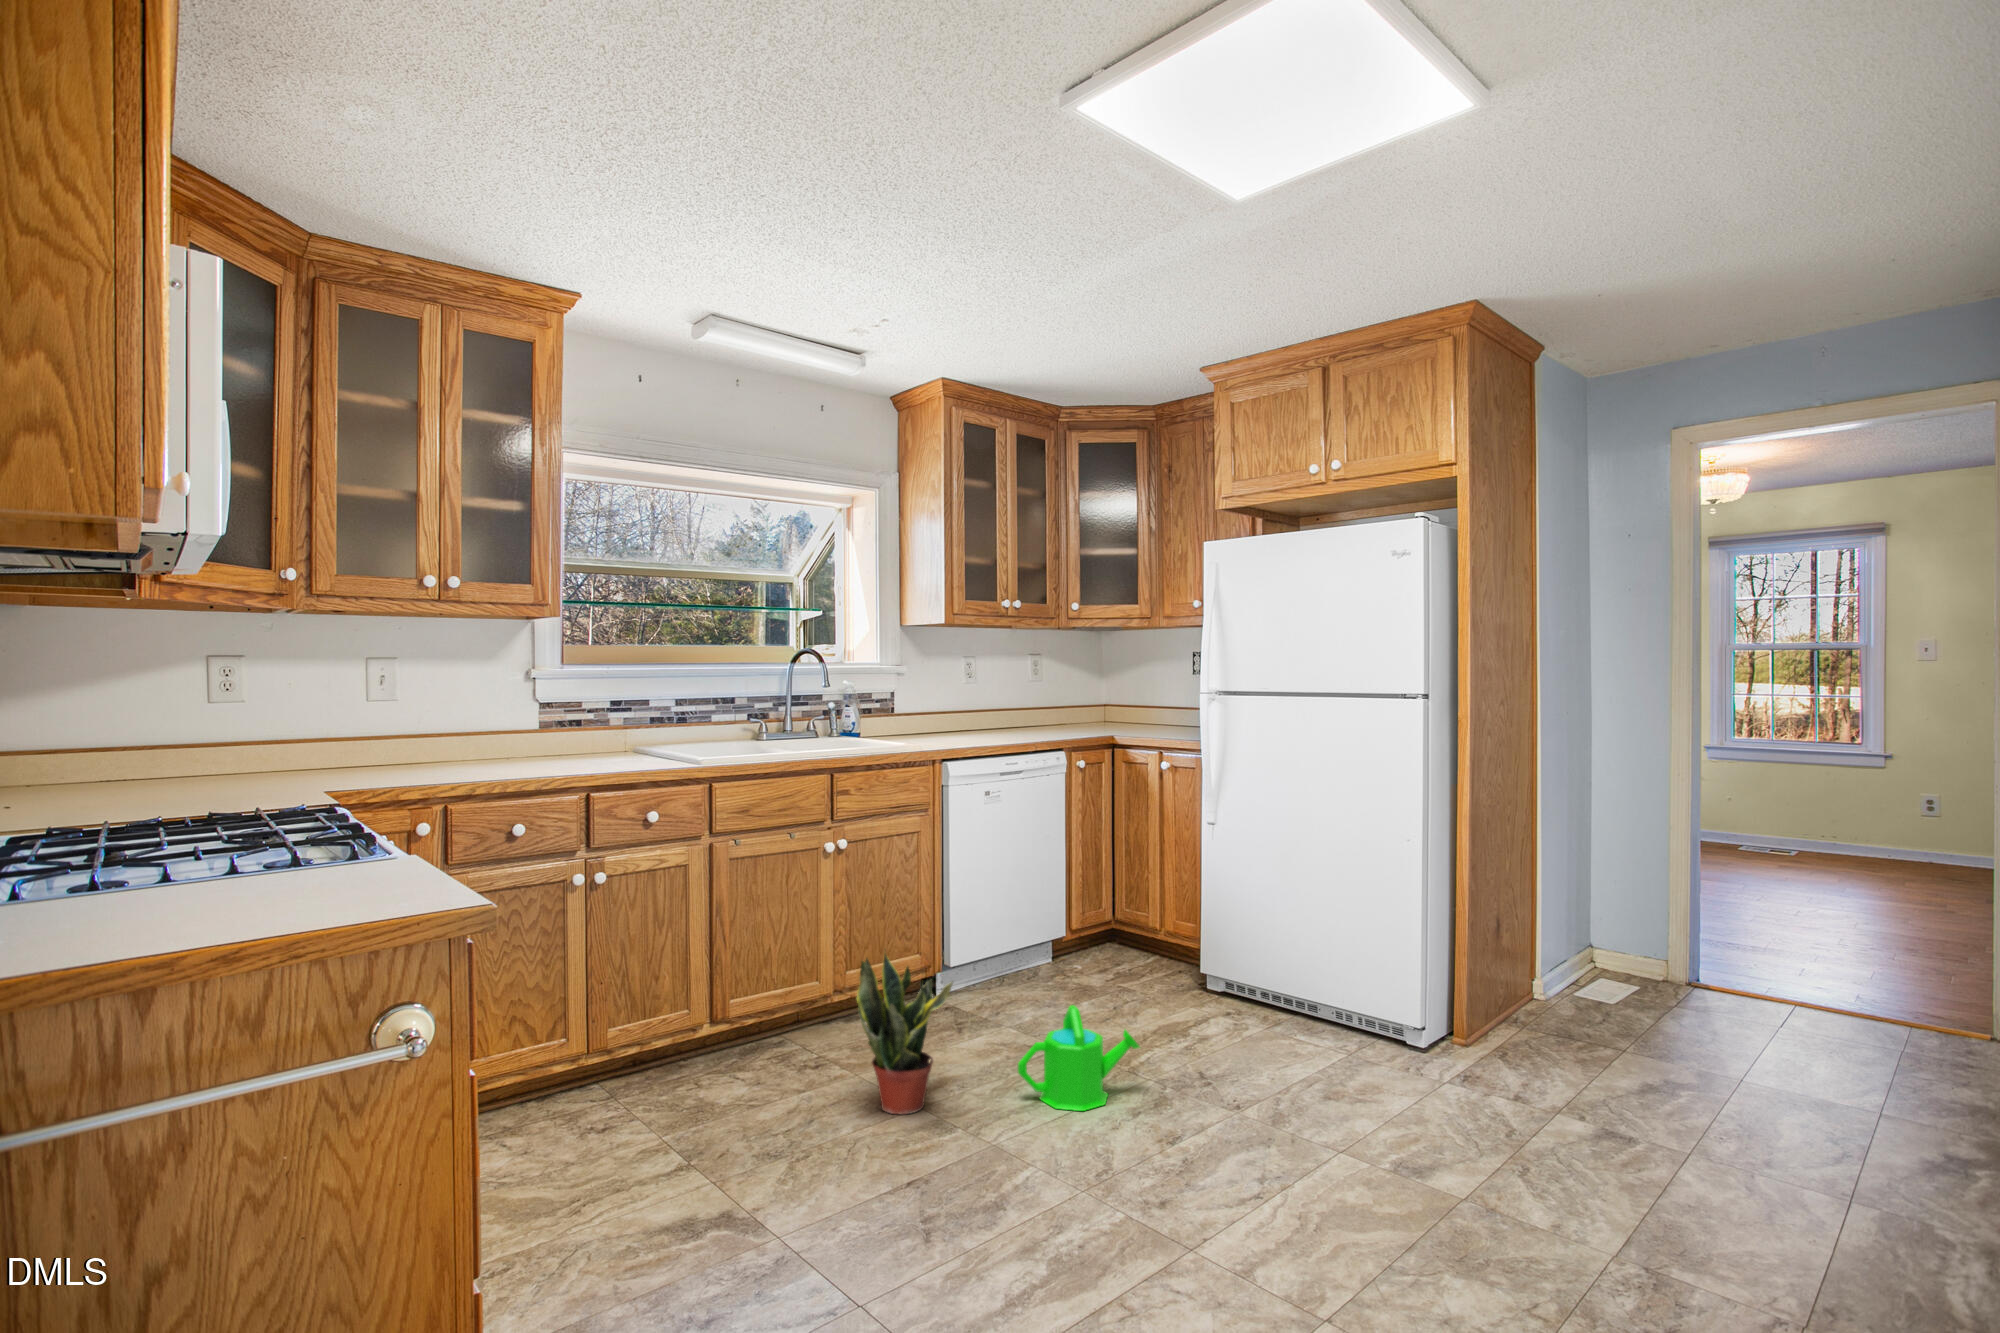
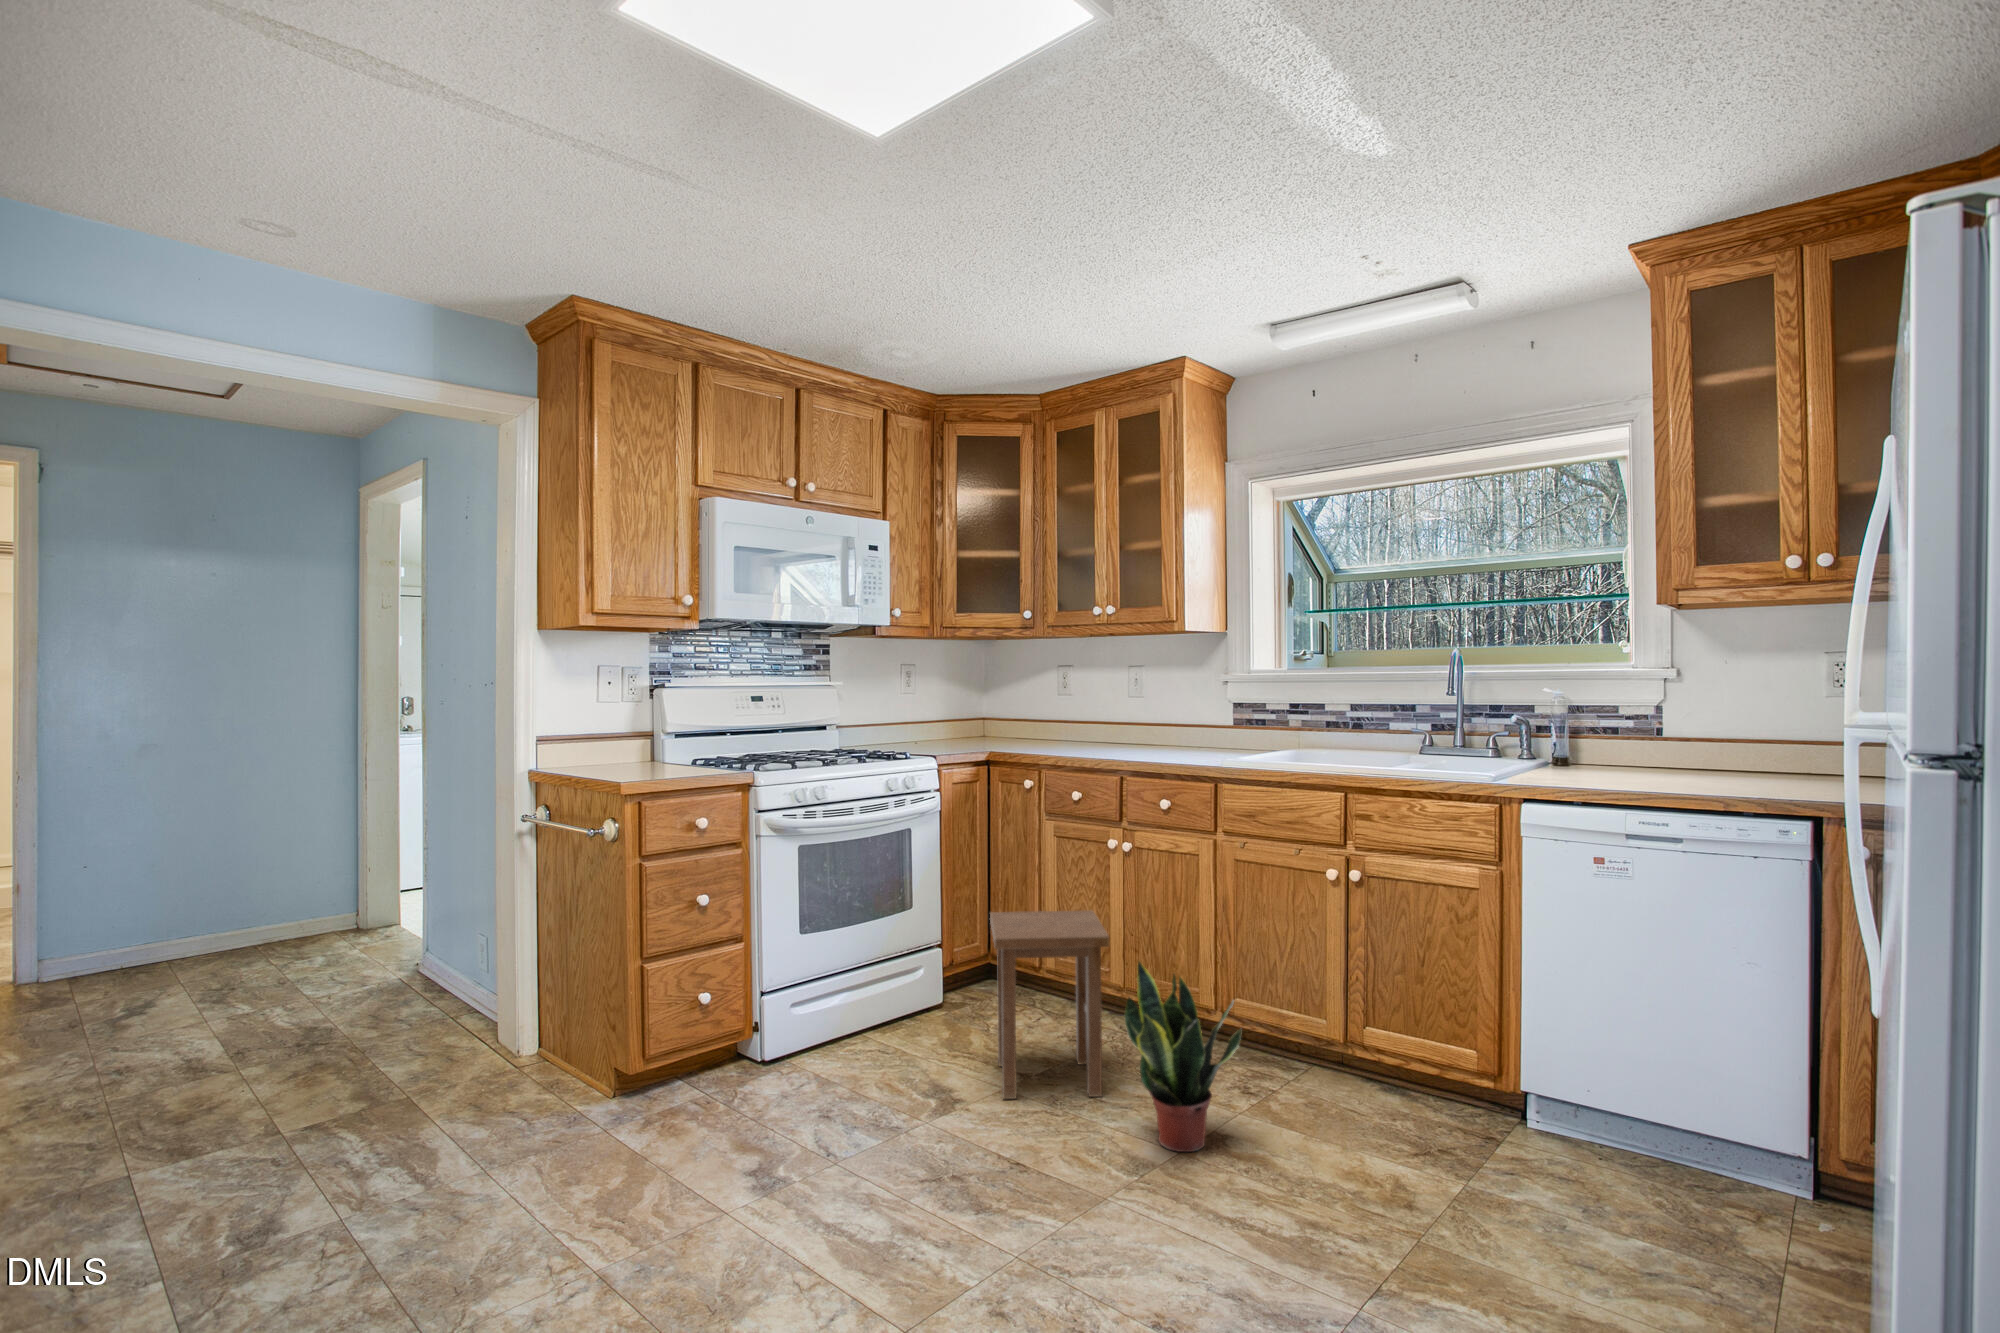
stool: none [619,947,793,1179] -> present [990,910,1109,1099]
watering can: present [1018,1005,1140,1111] -> none [1234,1121,1348,1267]

